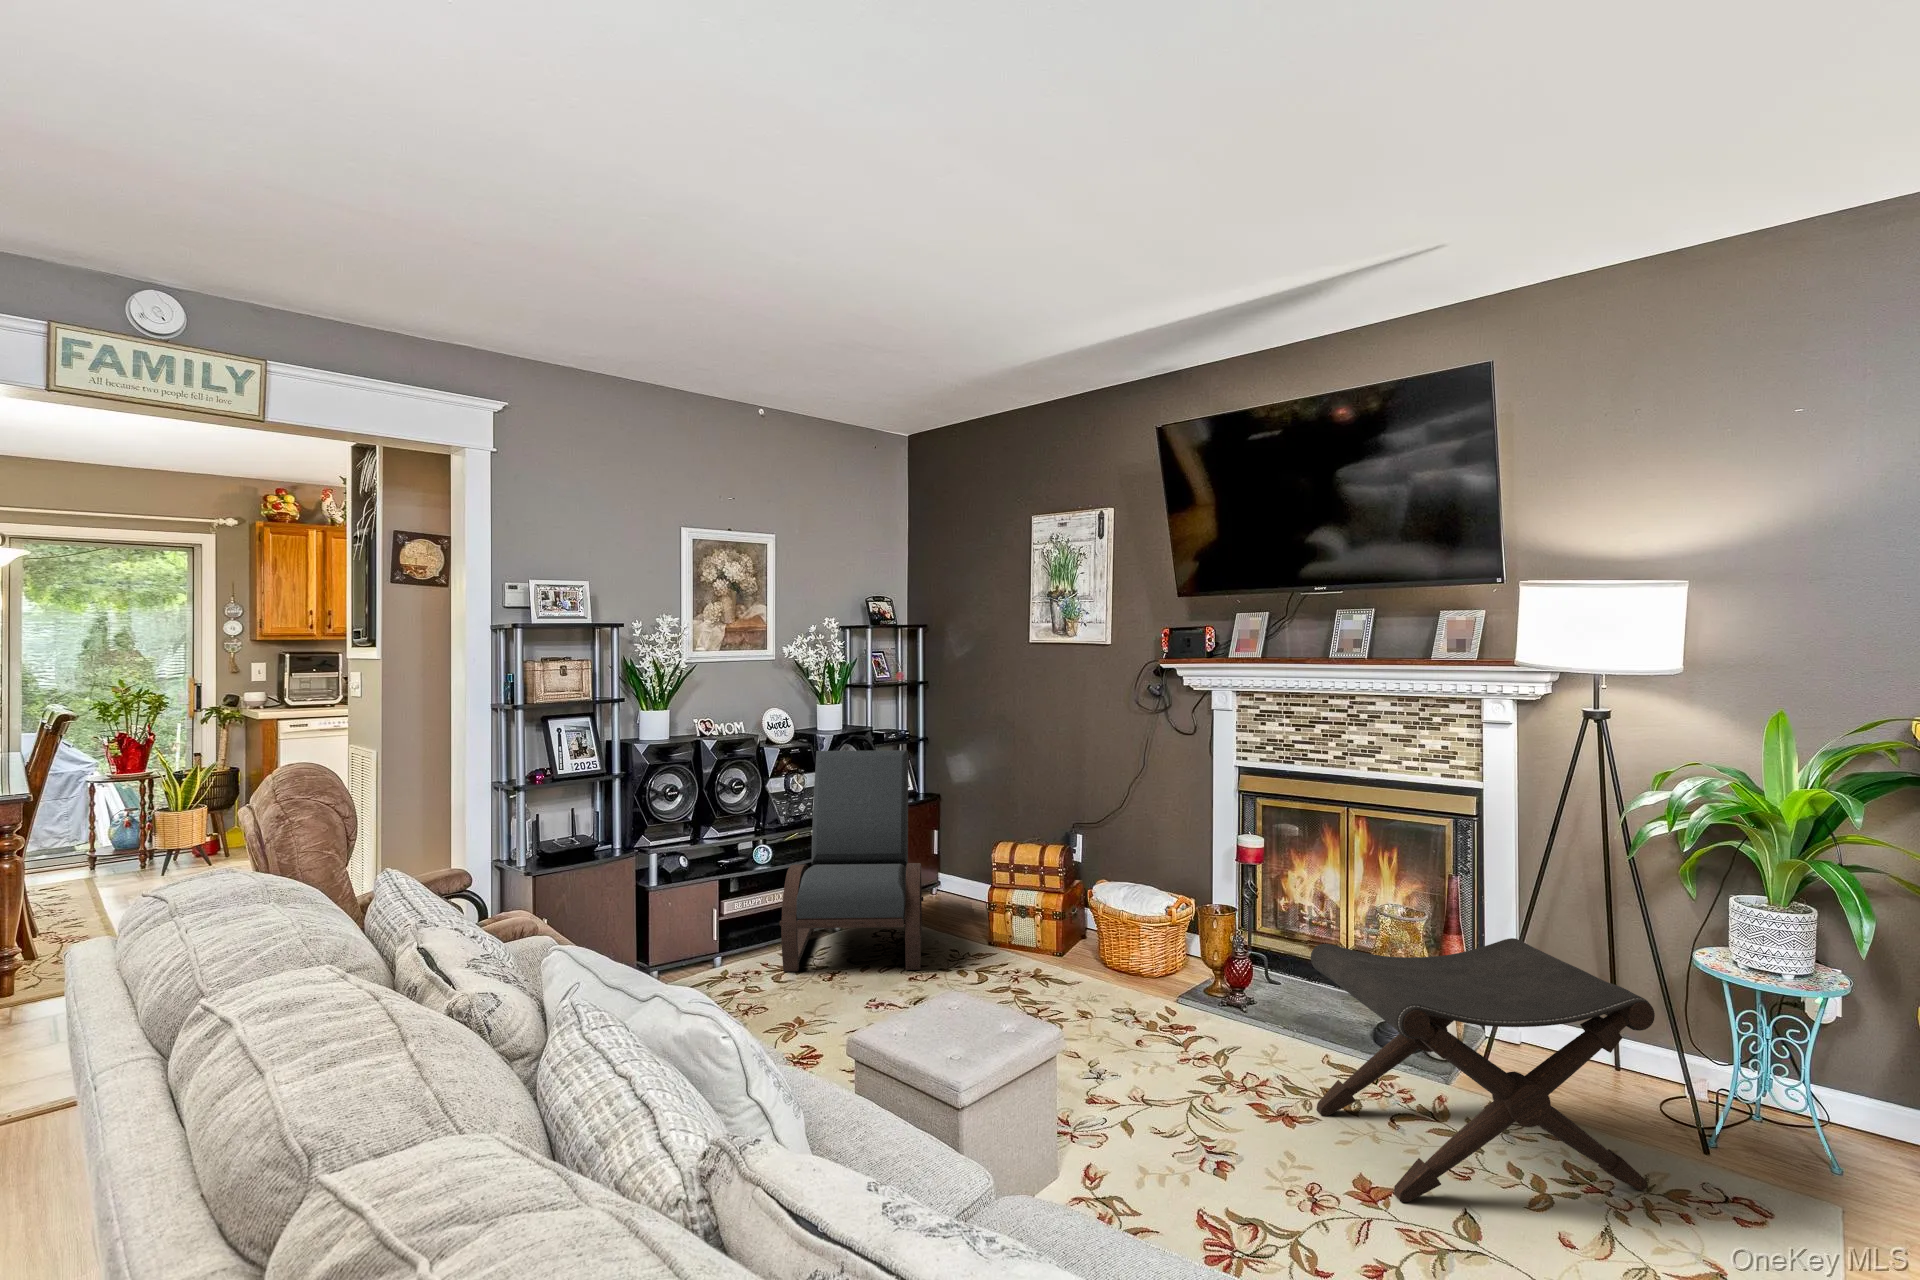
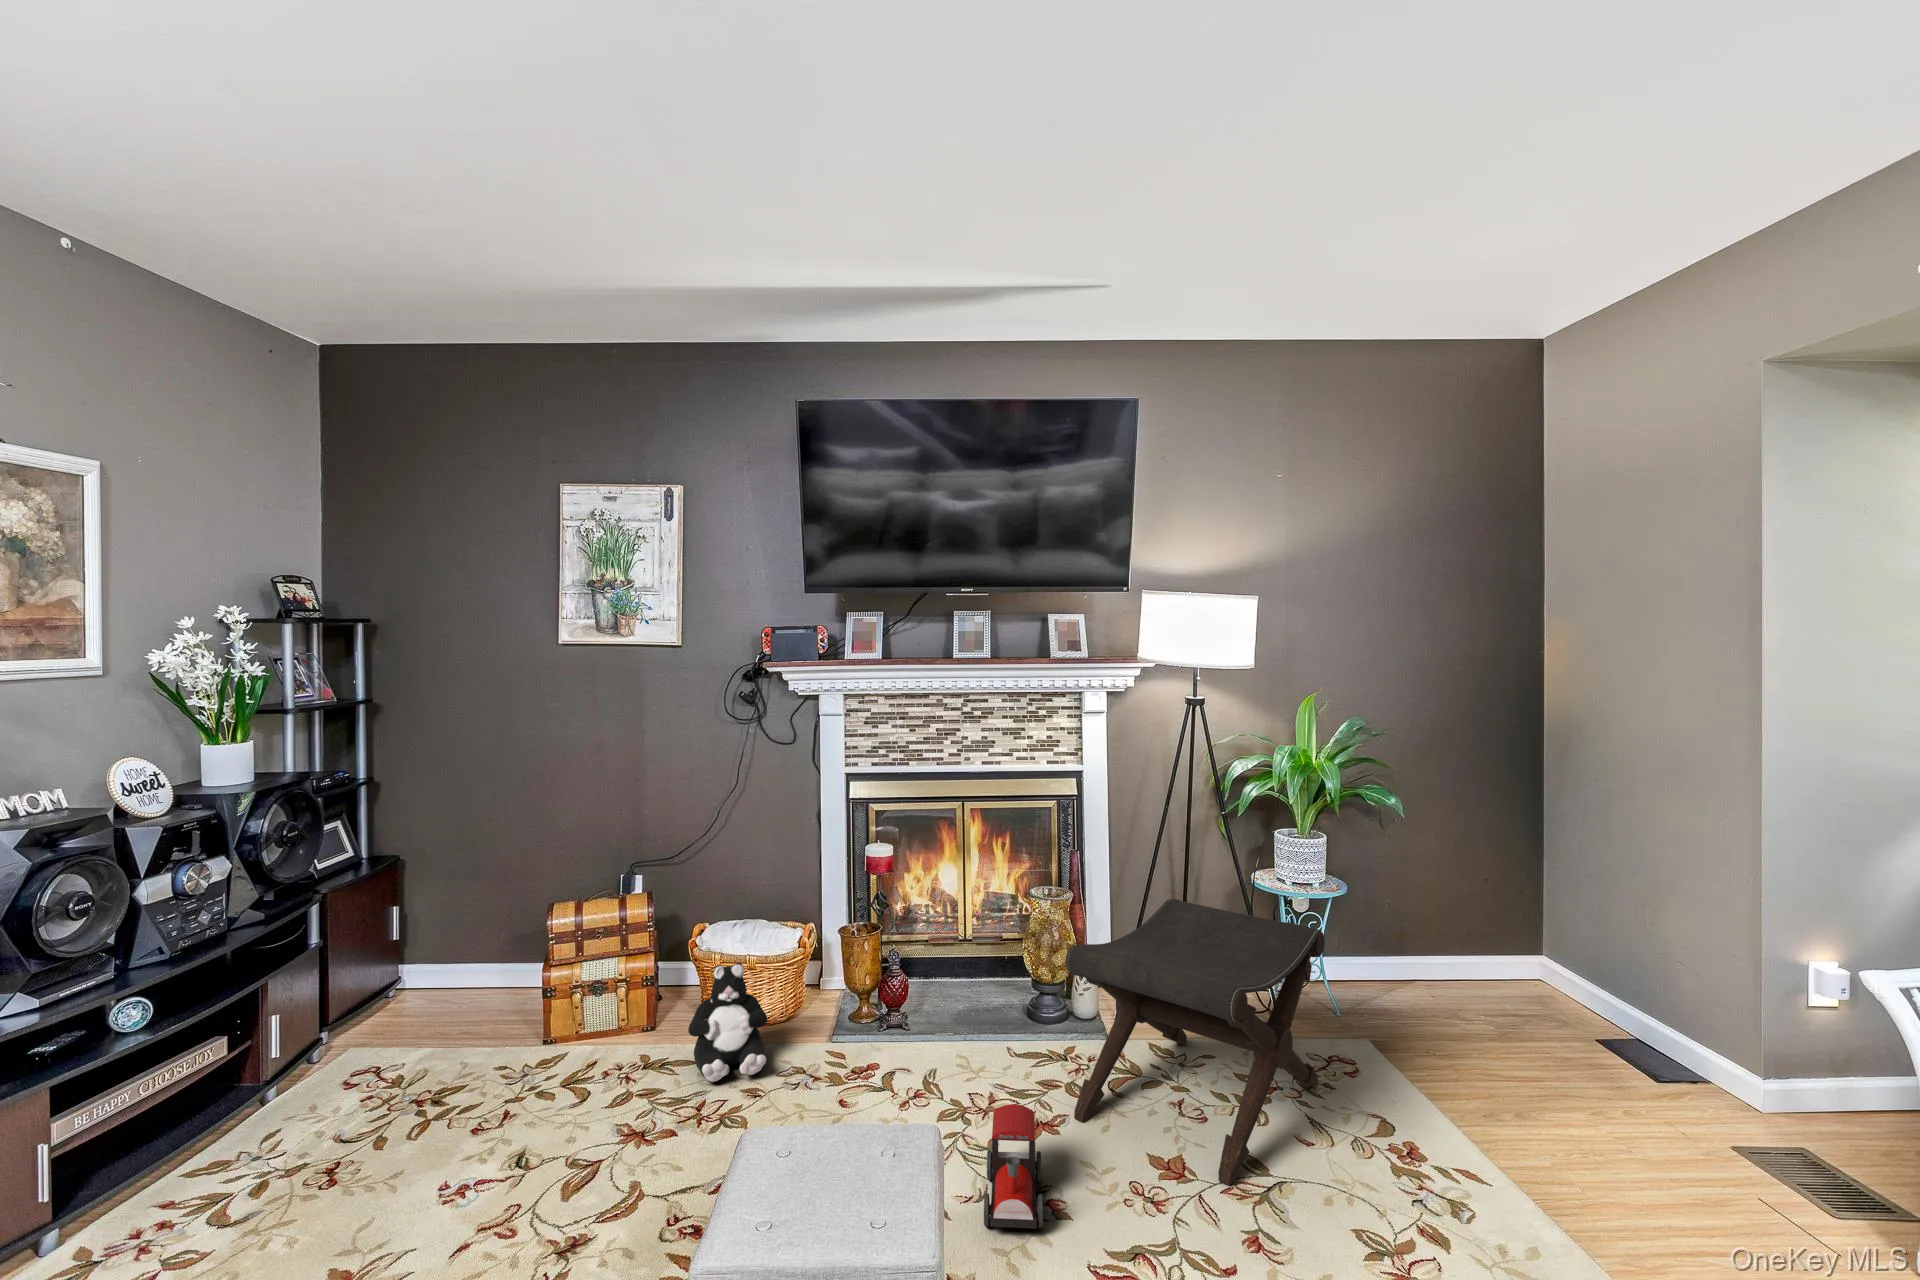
lounge chair: present [780,750,923,971] -> none [197,798,488,1213]
plush toy: none [1054,908,1119,999] -> present [688,963,767,1082]
toy train: none [1148,1058,1238,1151] -> present [984,1104,1043,1229]

